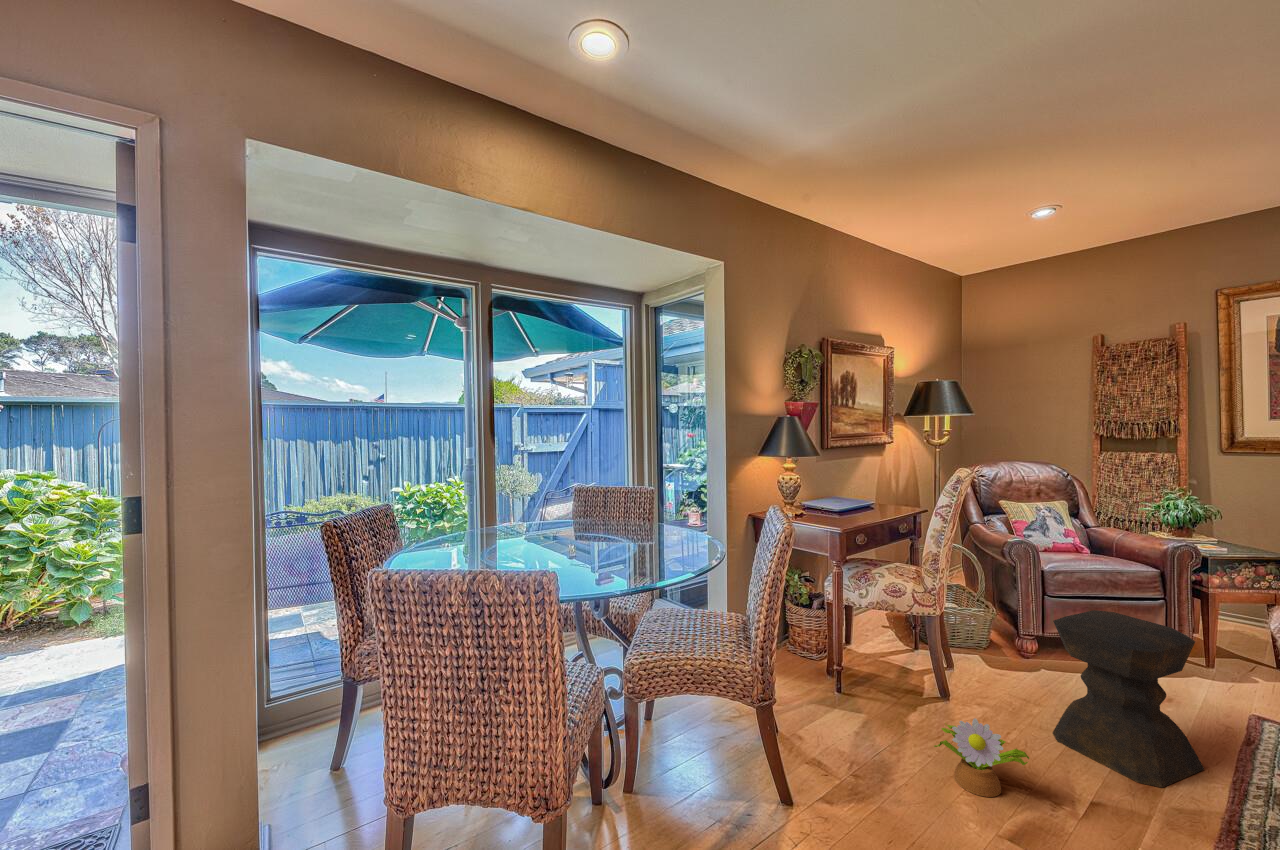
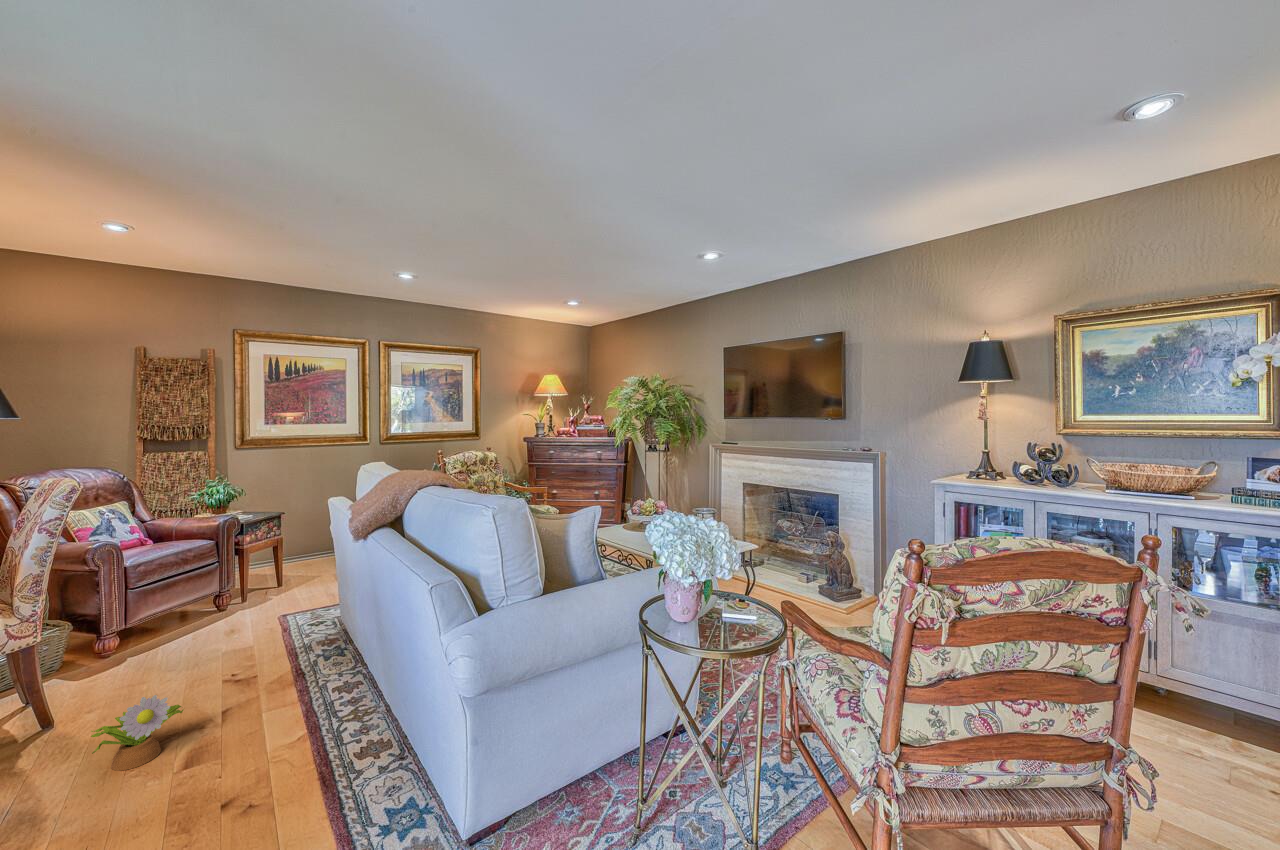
stool: present [1053,610,1204,788] -> none [172,572,273,695]

